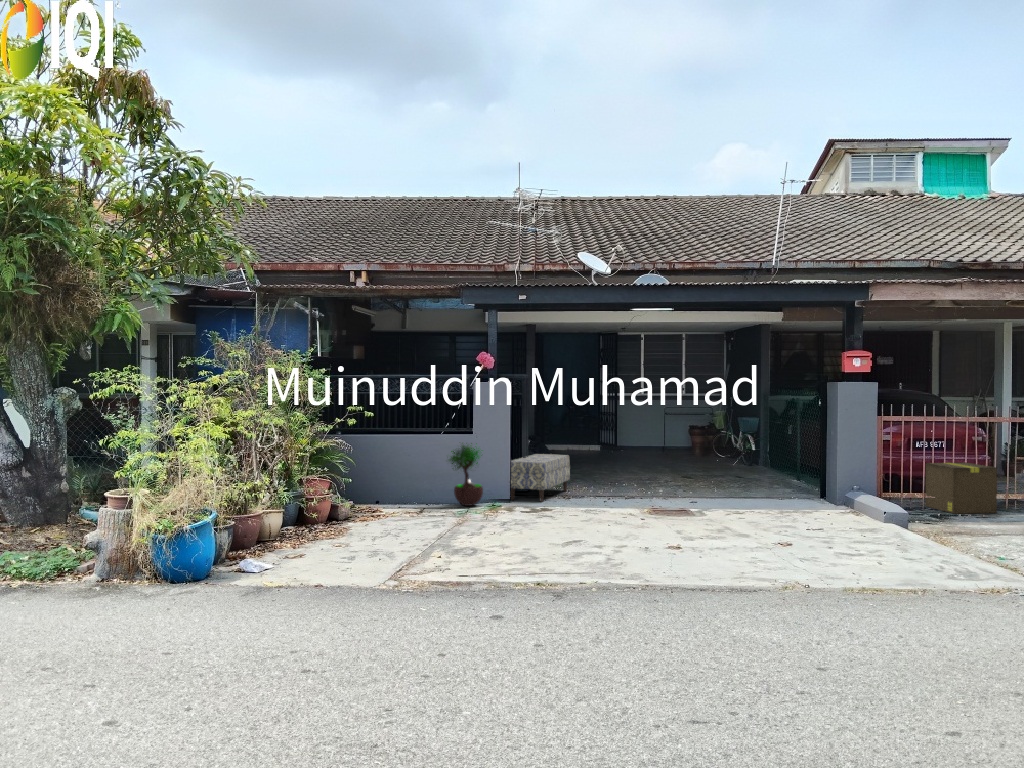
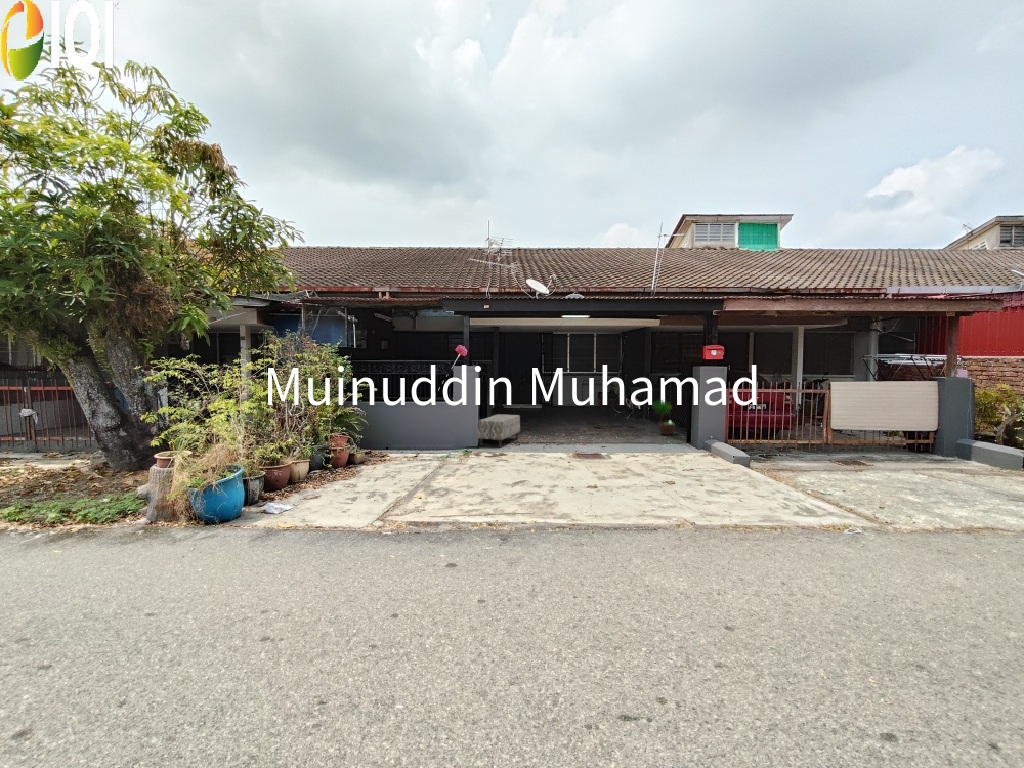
potted tree: present [449,443,483,506] -> present [653,400,675,435]
cardboard box: present [925,463,997,514] -> none [755,421,804,455]

